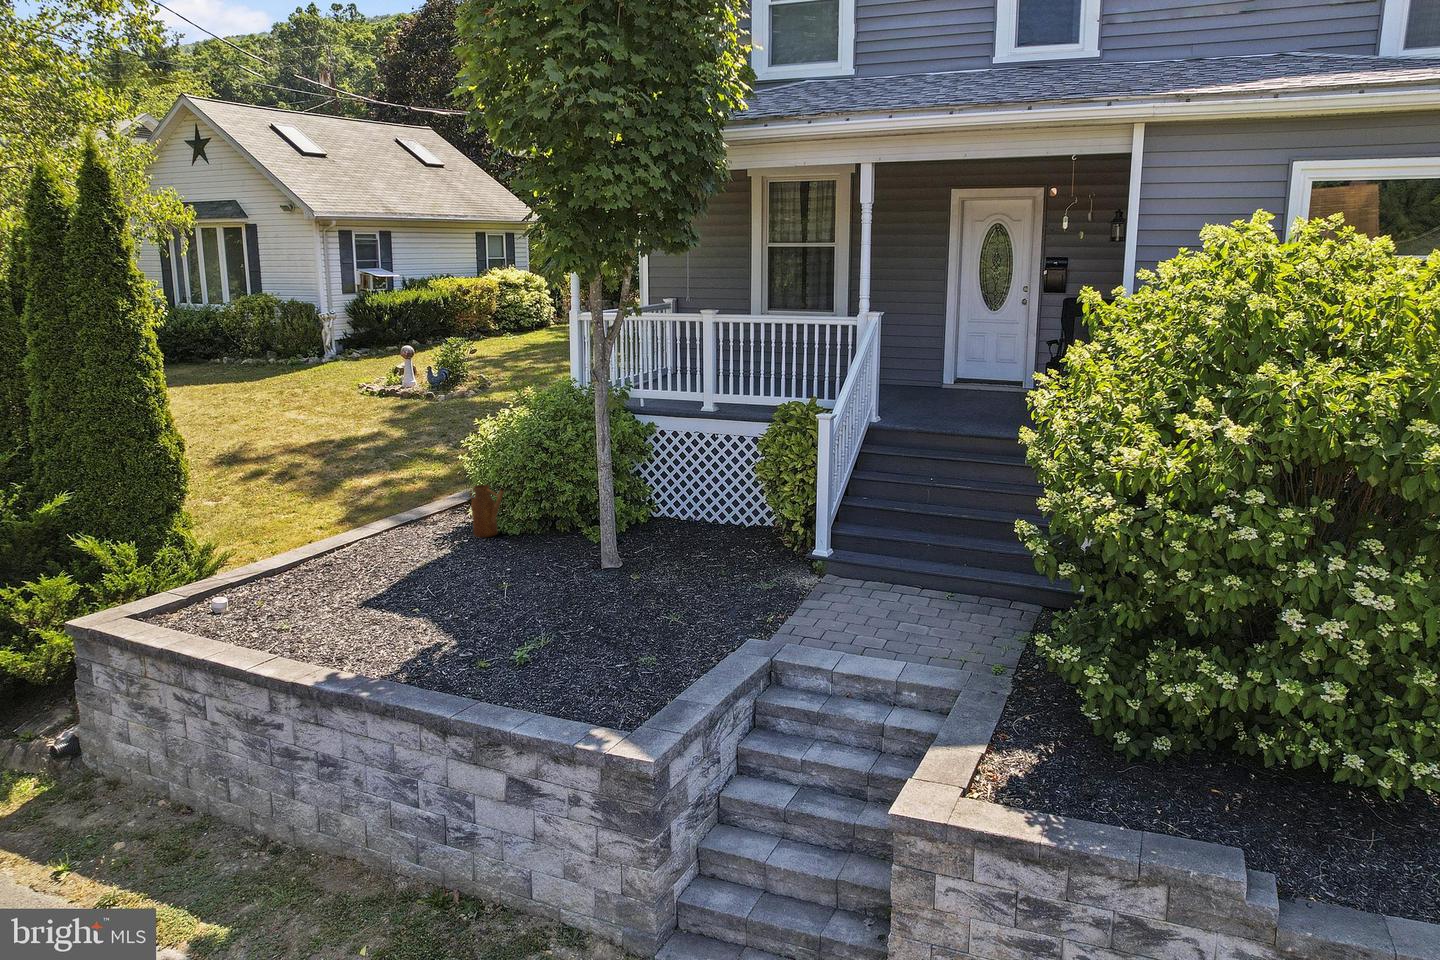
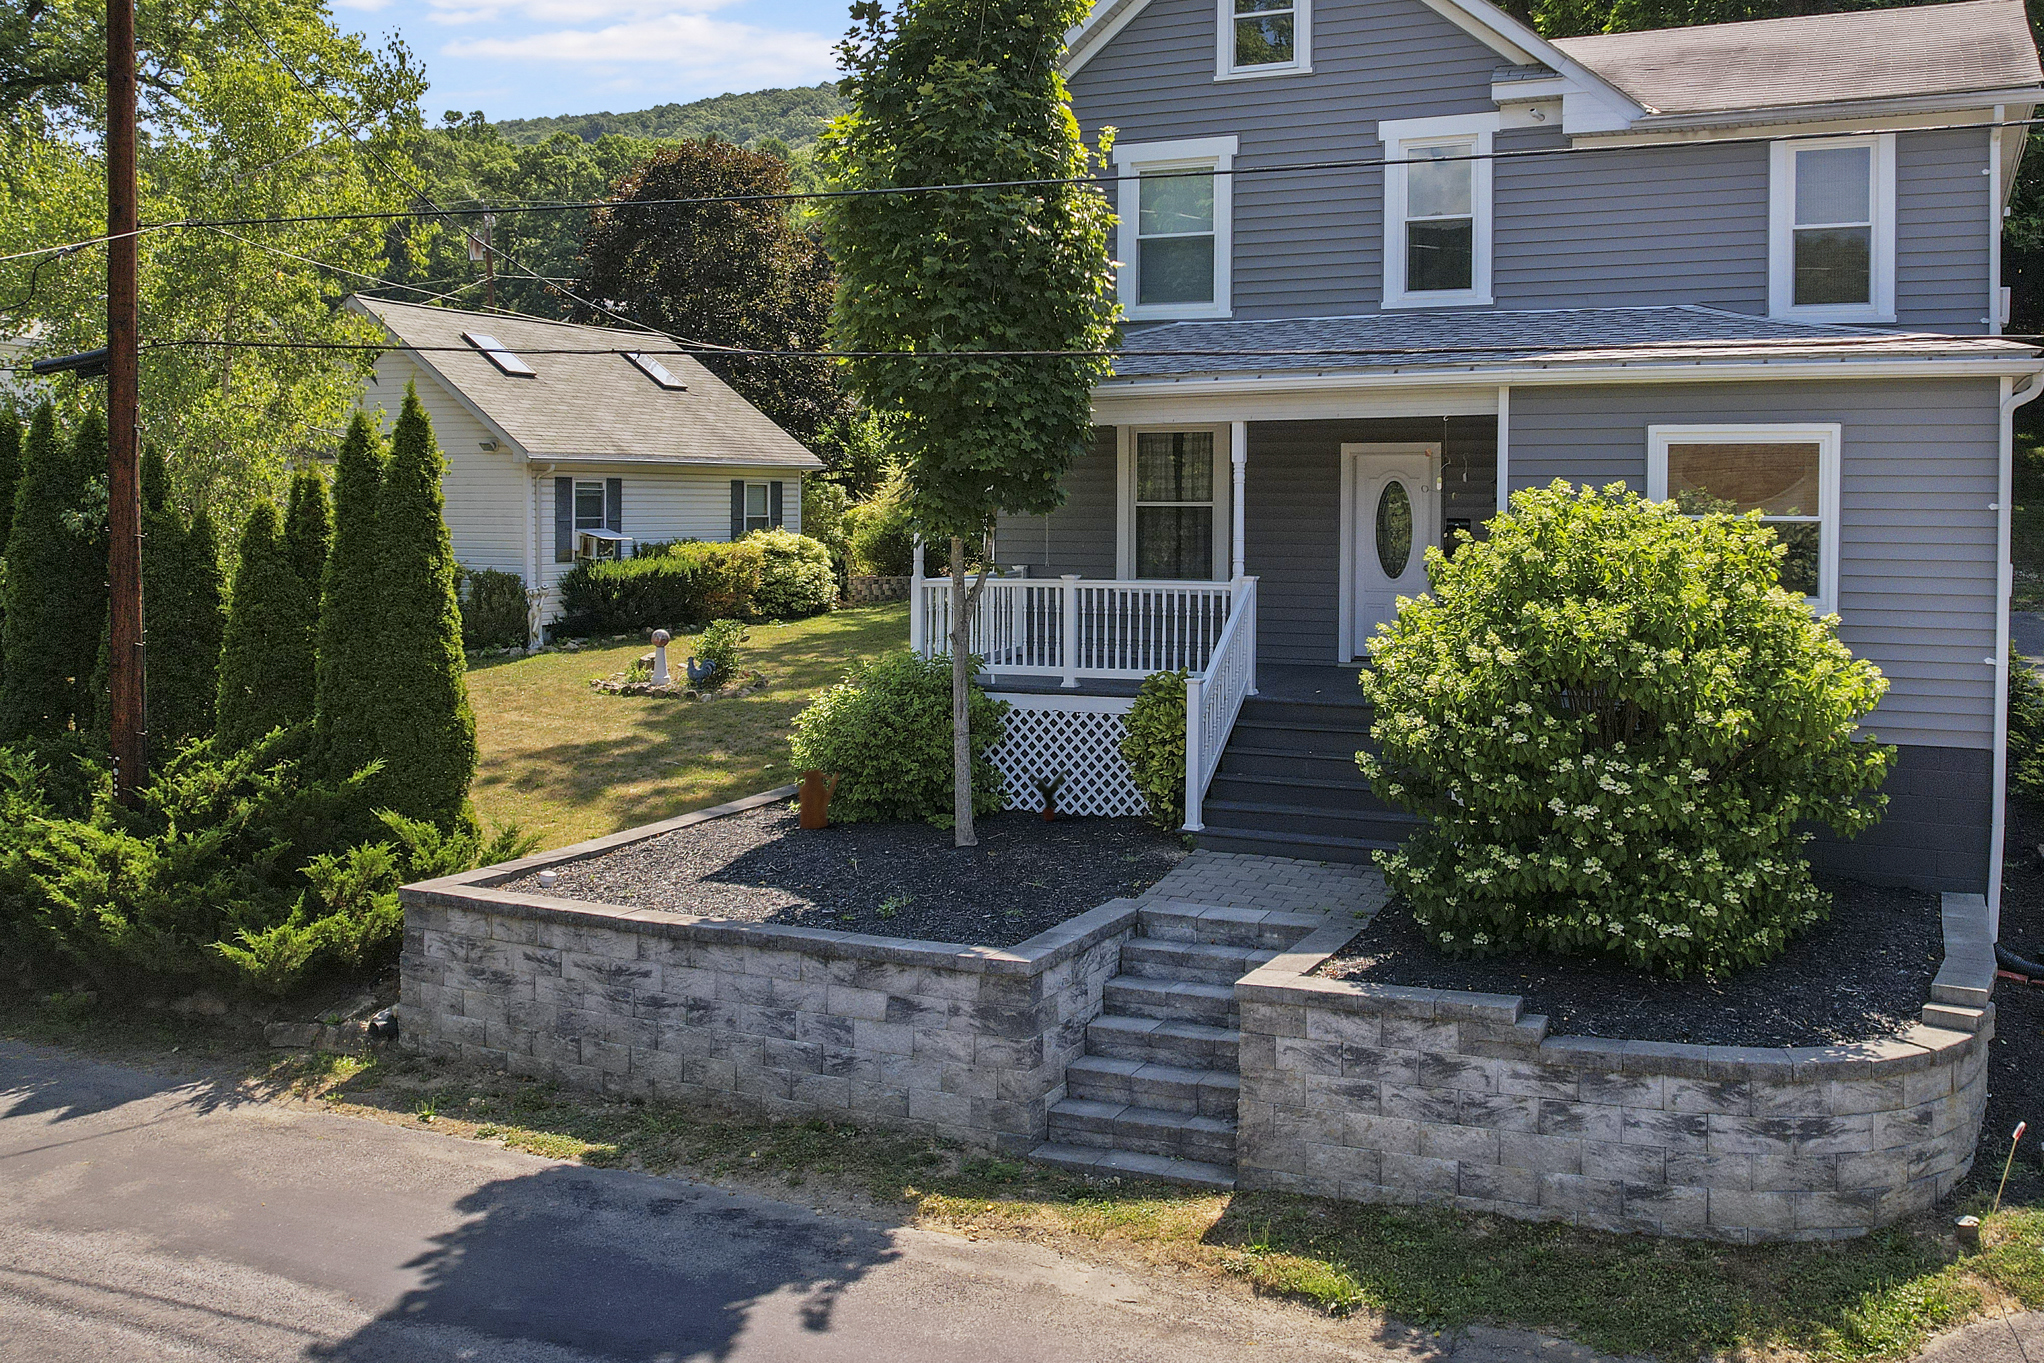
potted plant: none [663,482,714,532] -> present [1021,767,1075,821]

